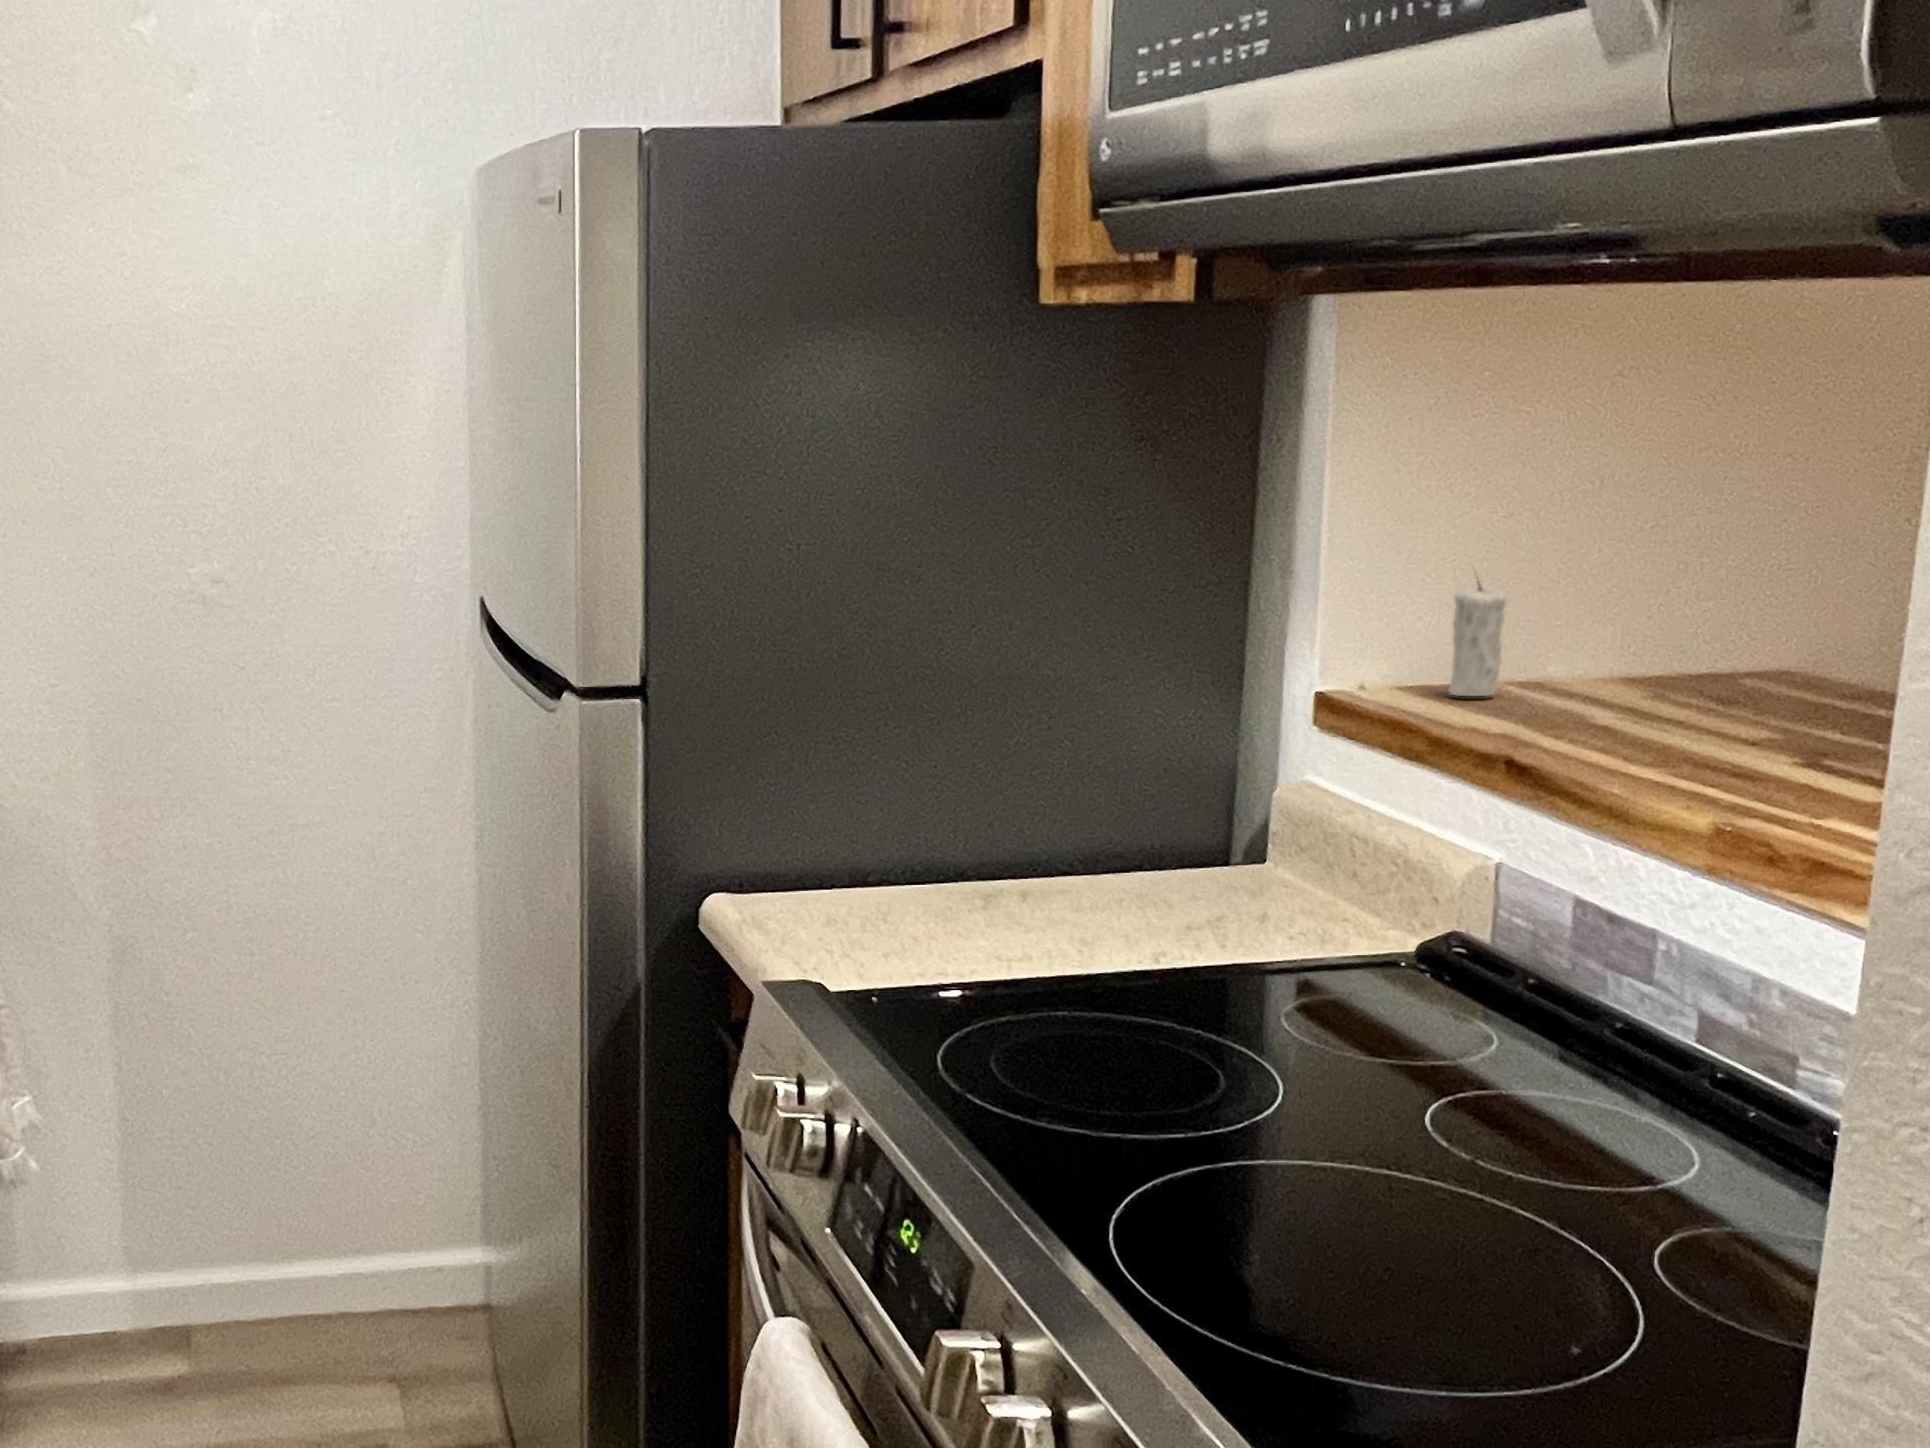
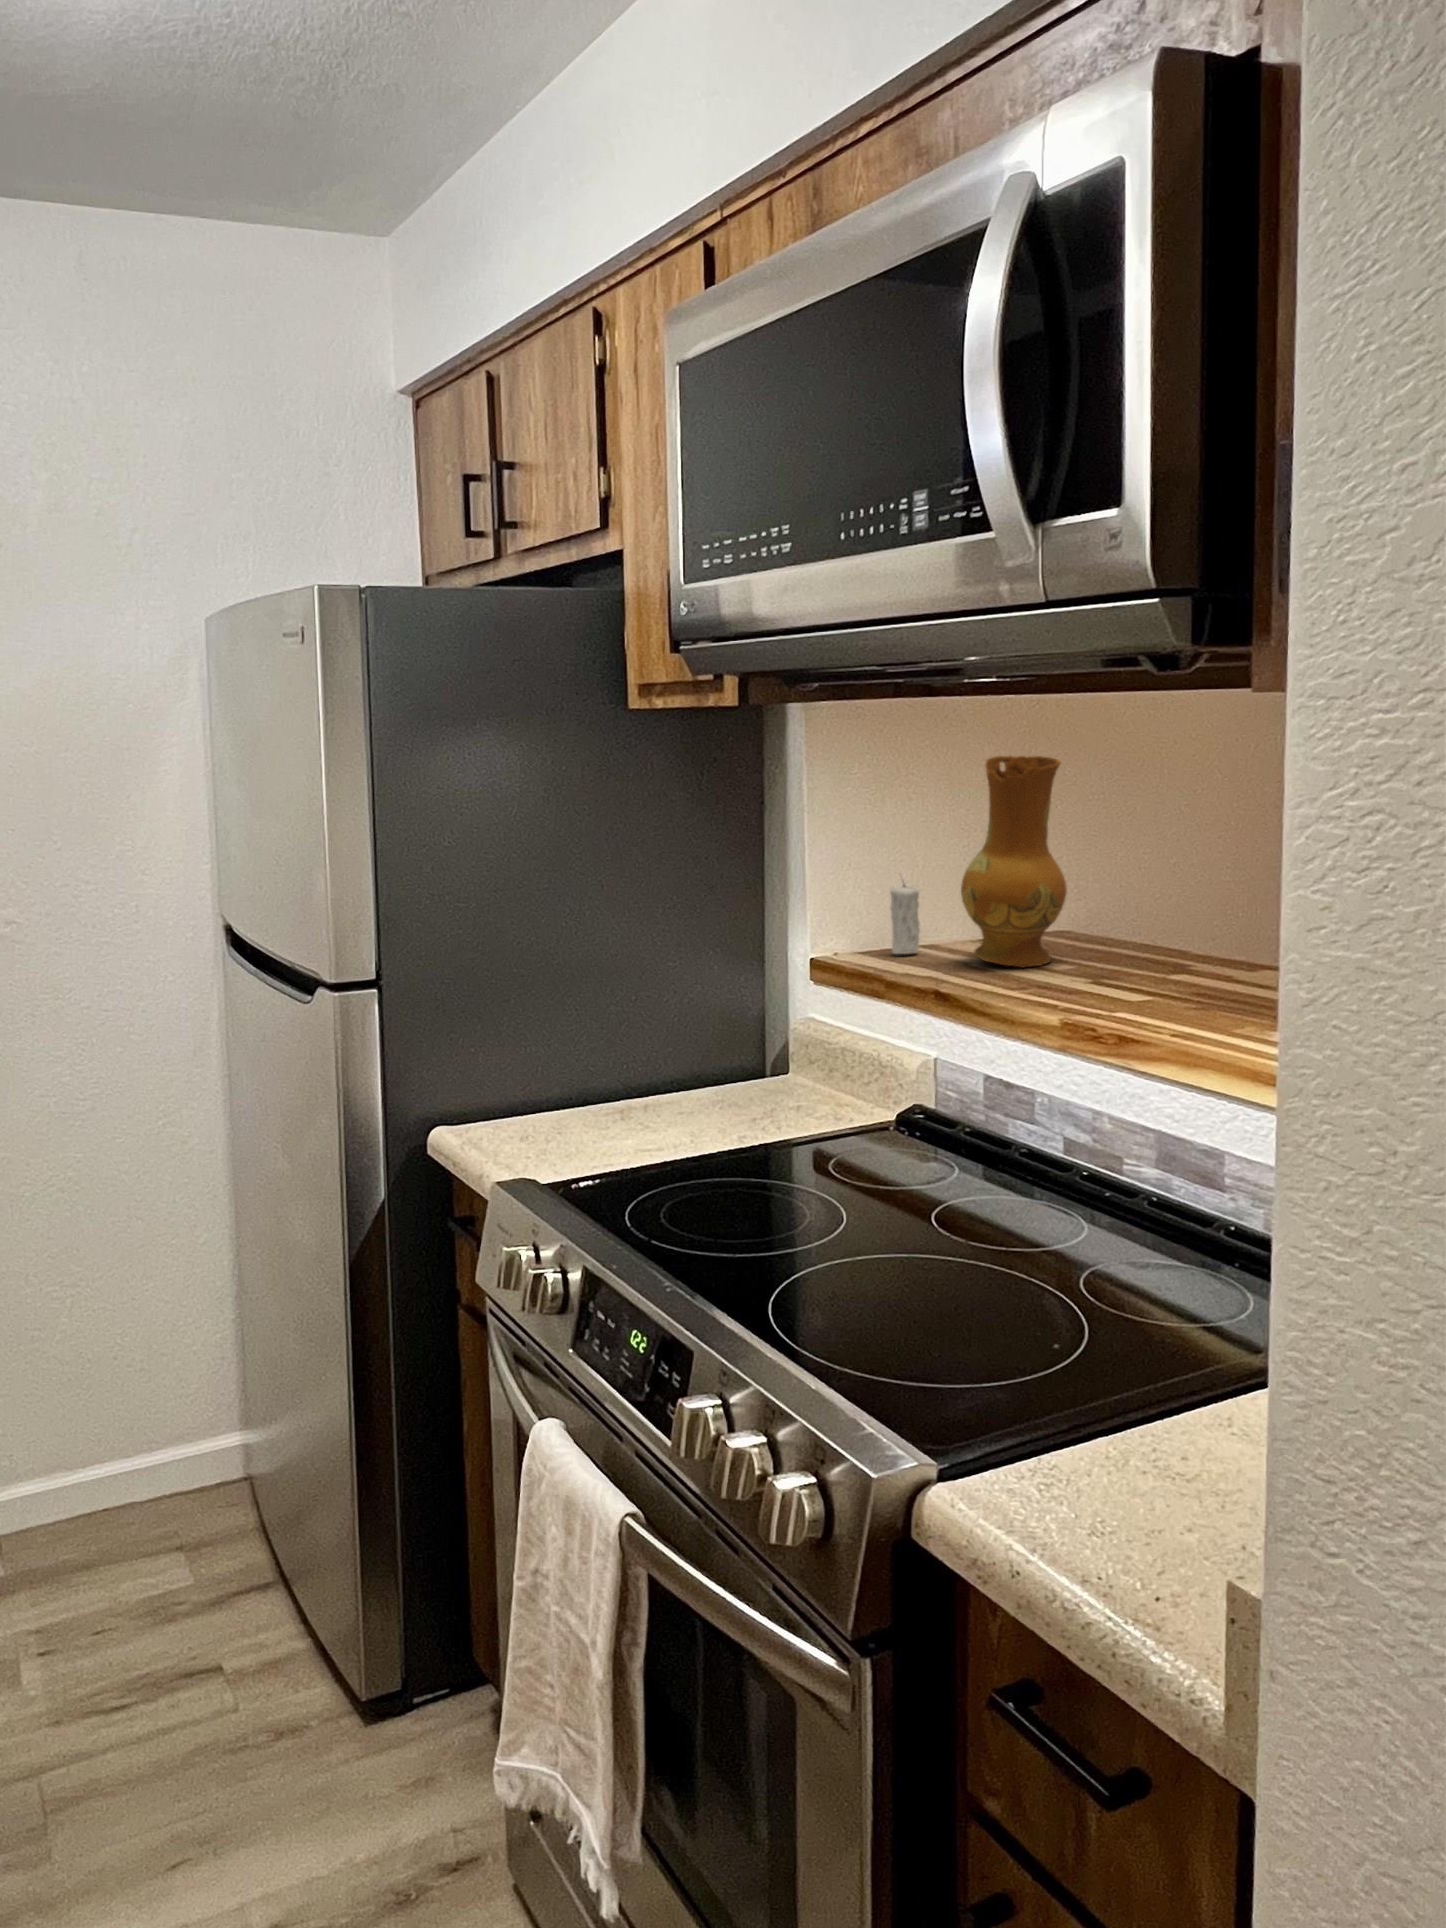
ceramic jug: none [1573,383,1780,733] -> present [961,756,1067,968]

